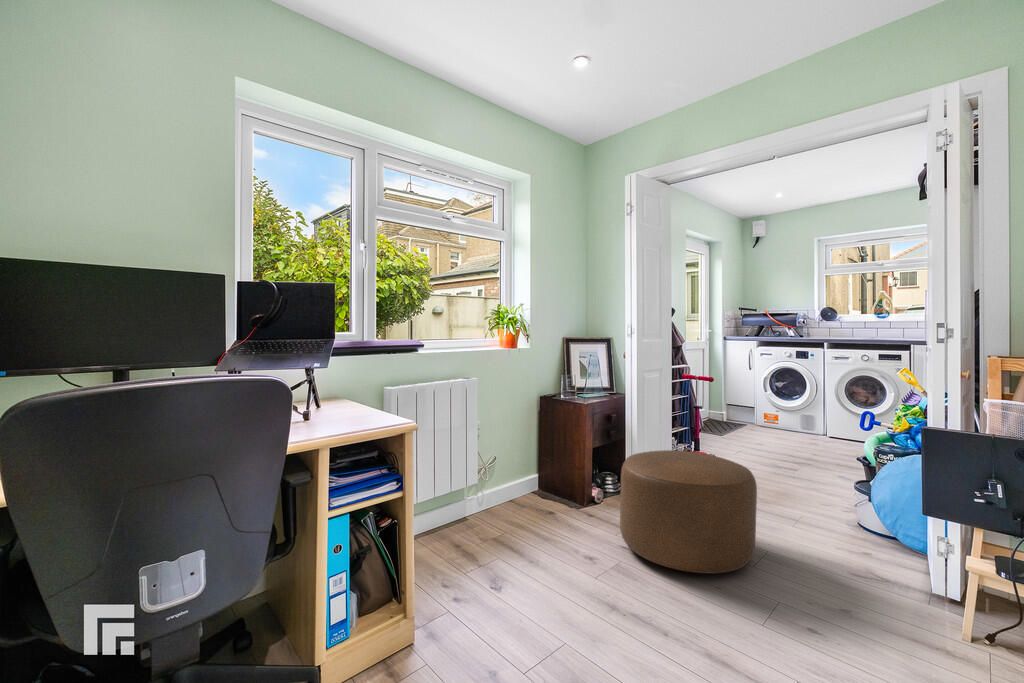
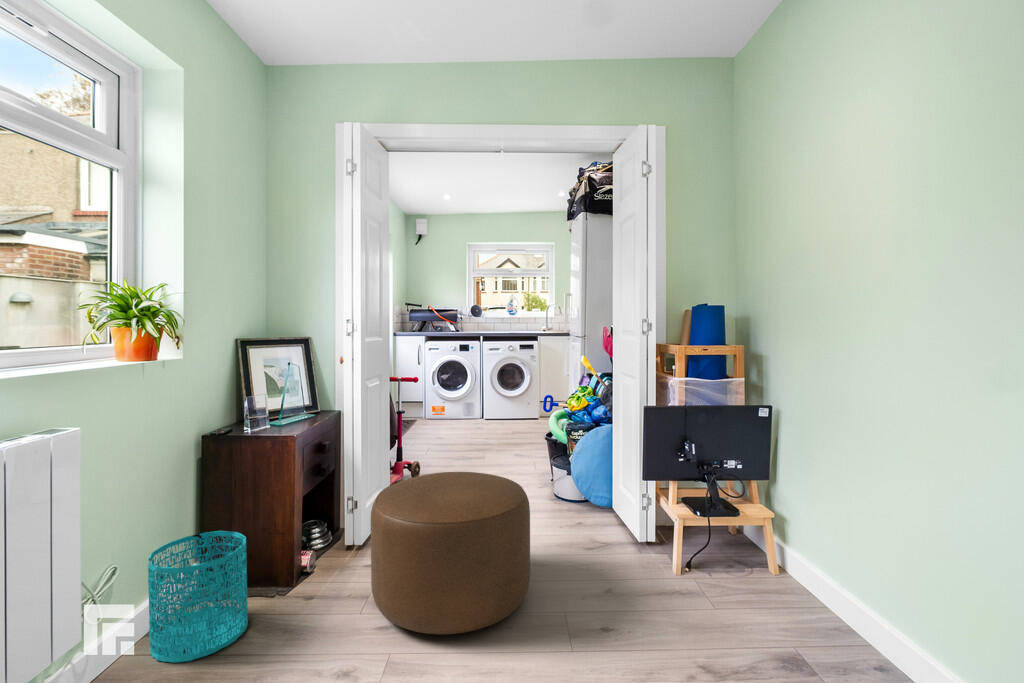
wastebasket: none [499,455,550,524] -> present [148,531,248,662]

